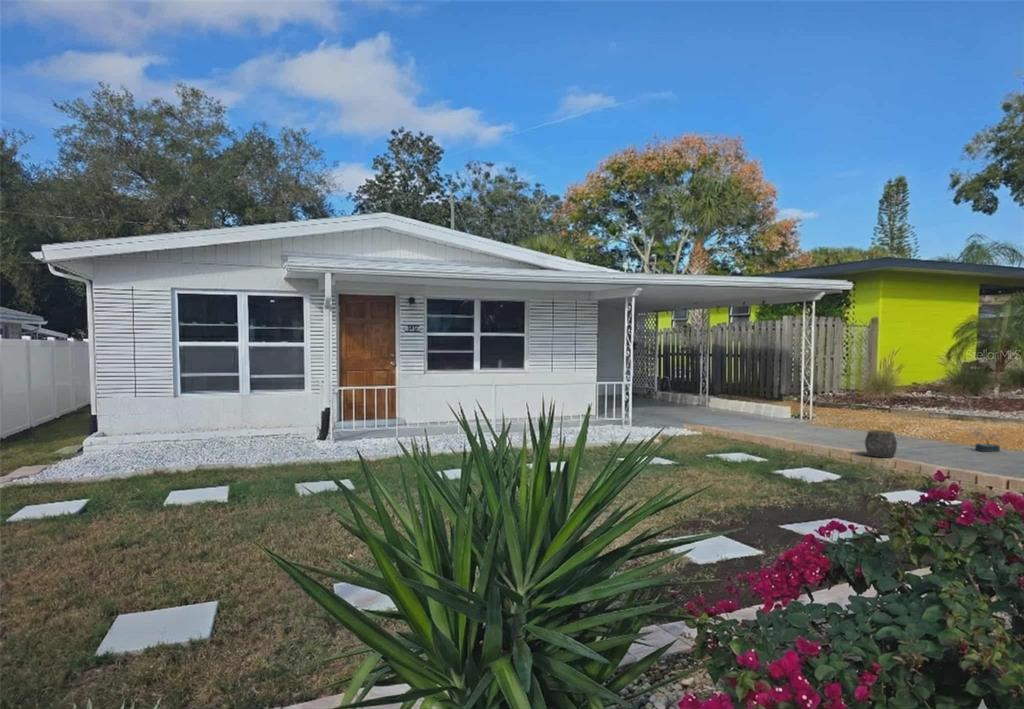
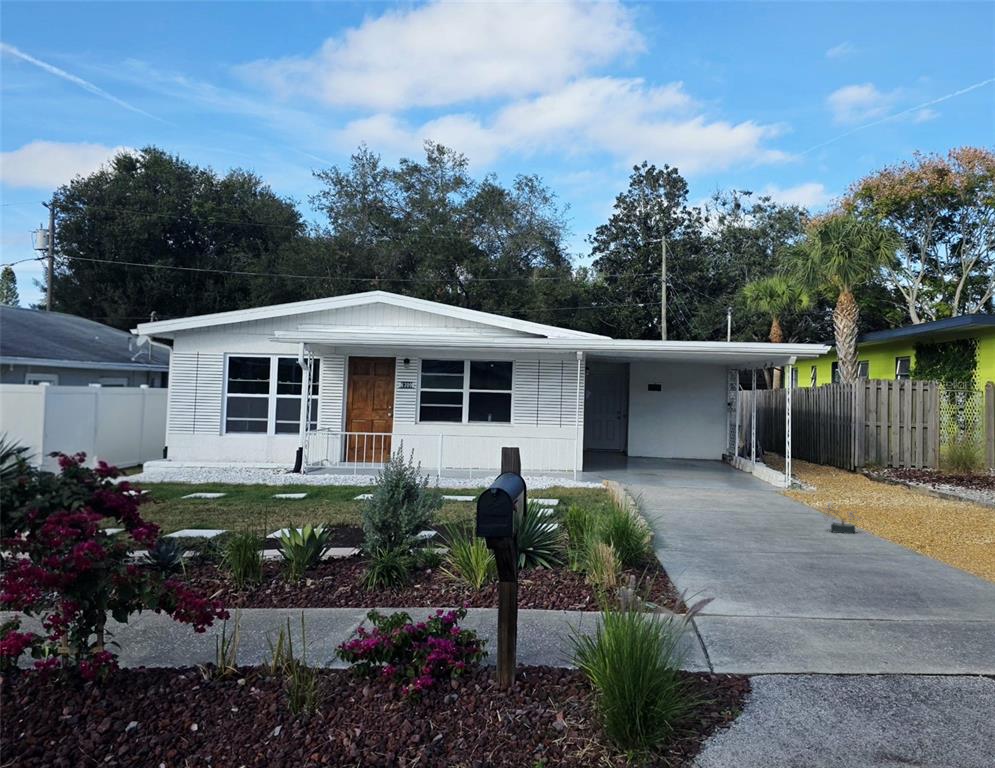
woven basket: present [865,430,897,458] -> none [684,495,717,526]

